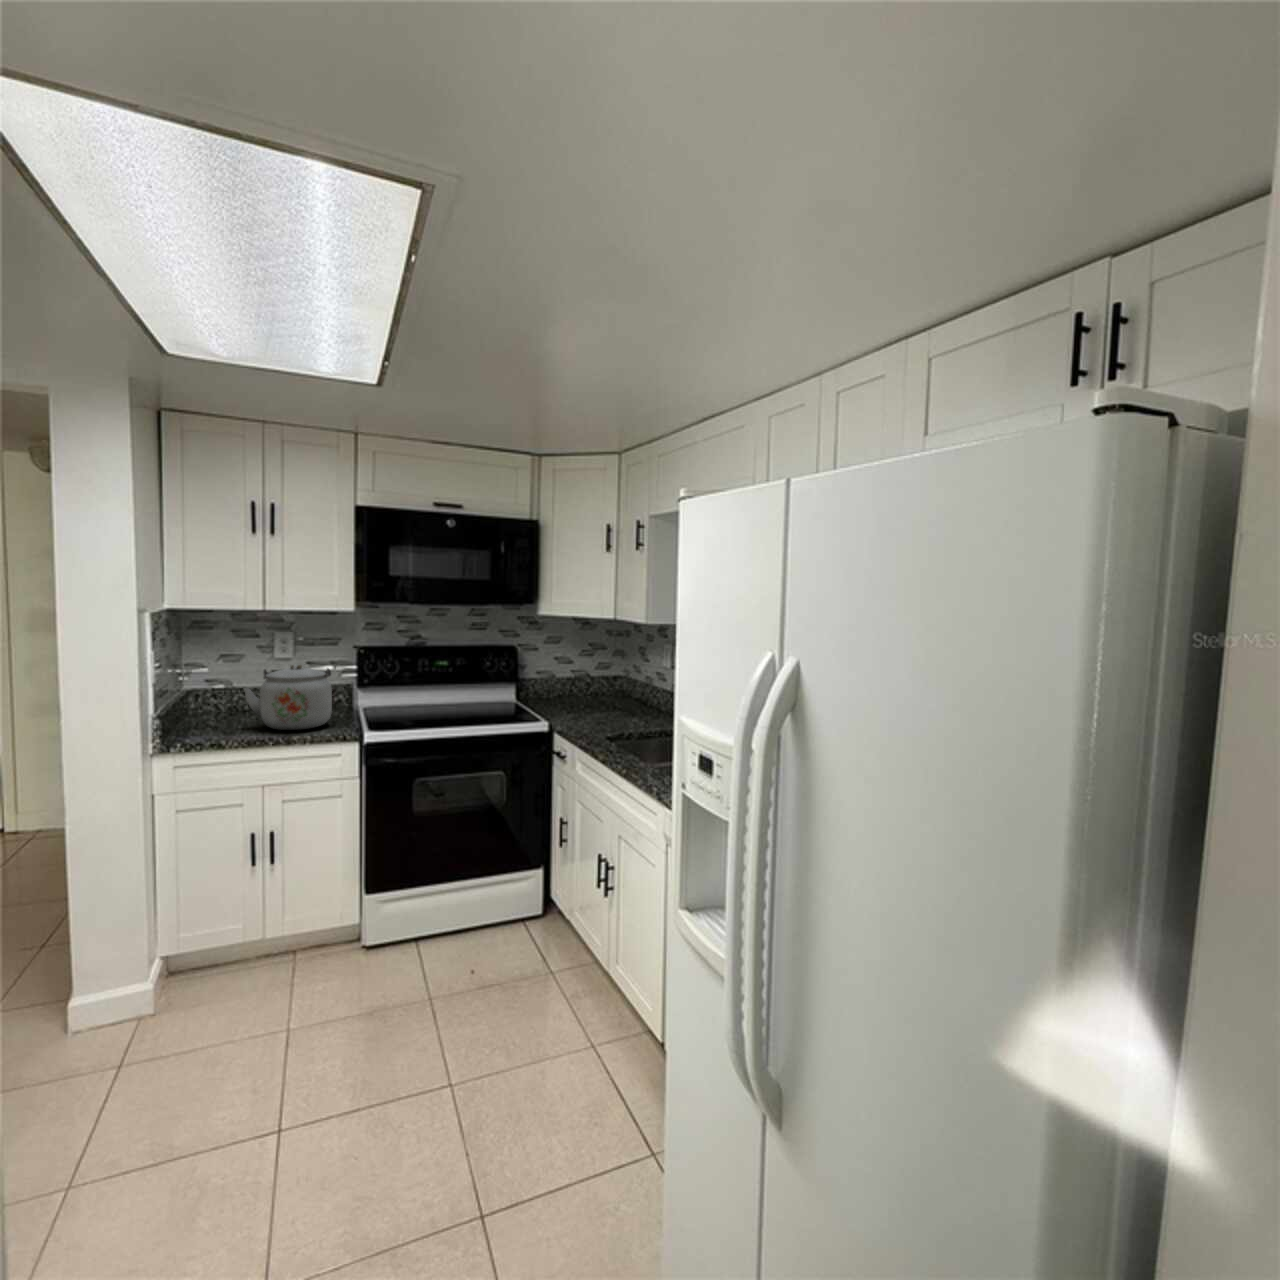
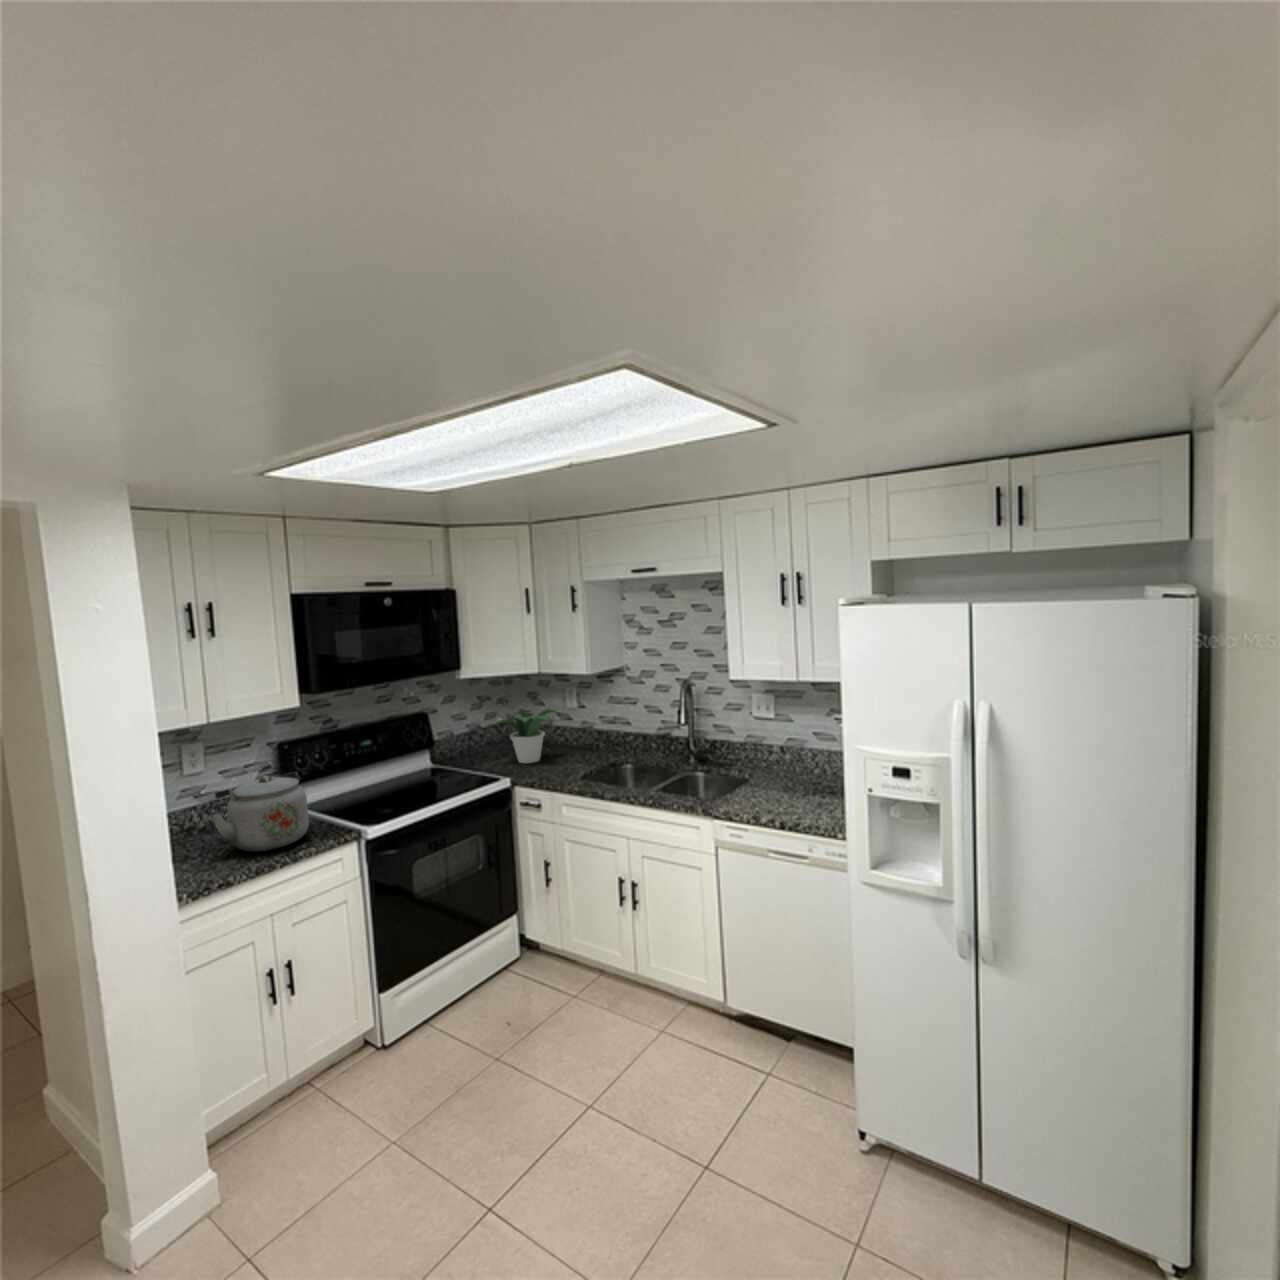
potted plant: none [573,659,642,716] -> present [498,709,557,763]

